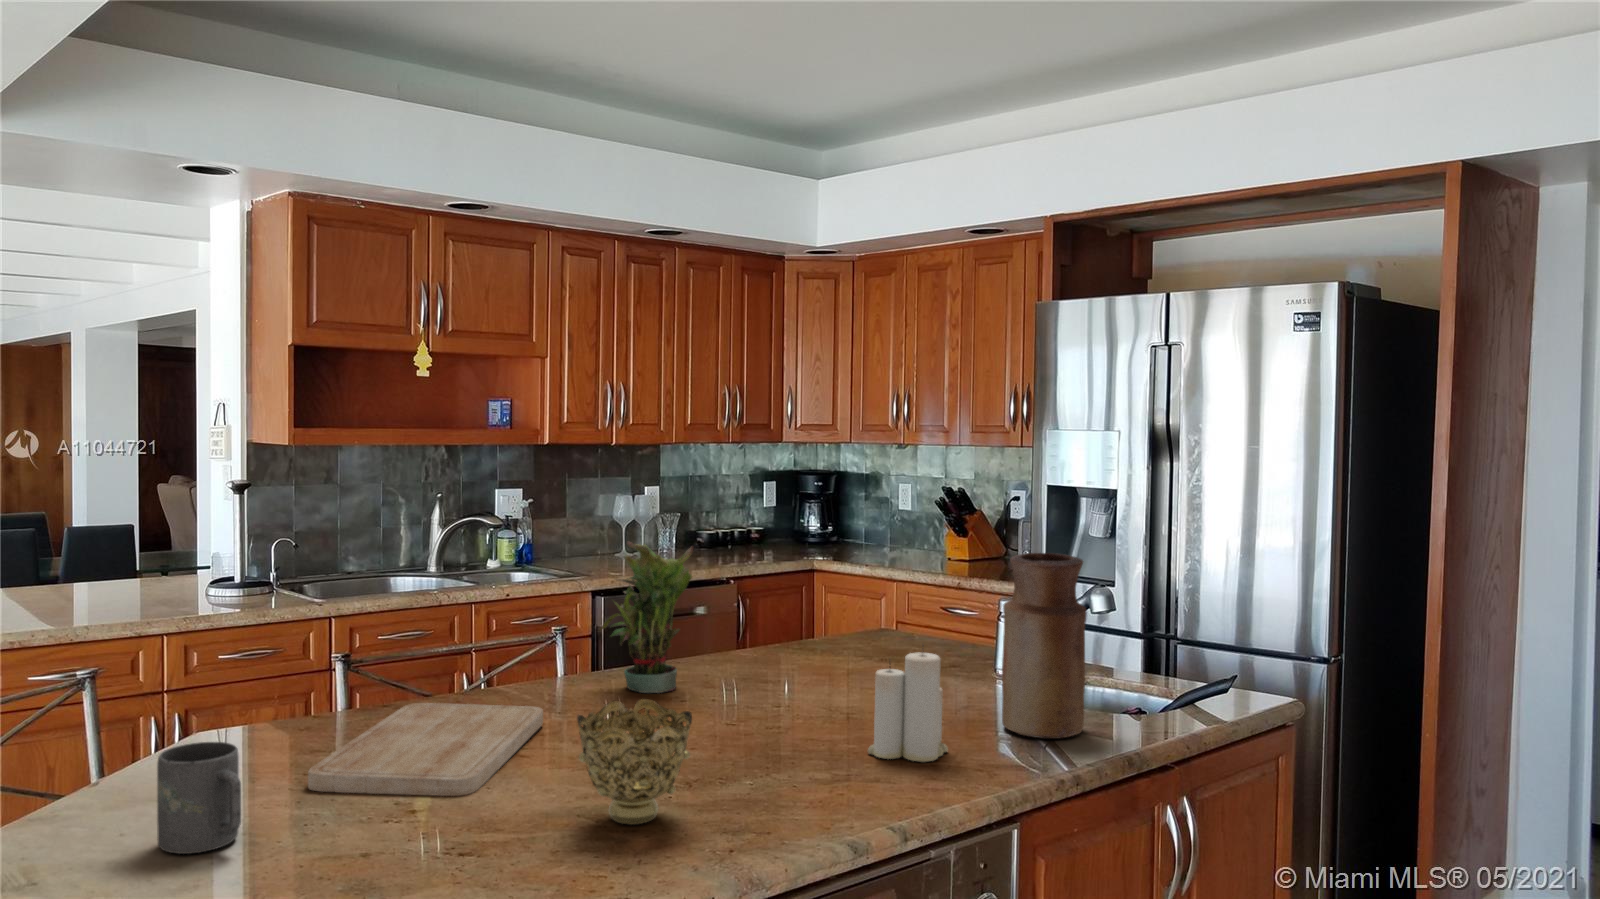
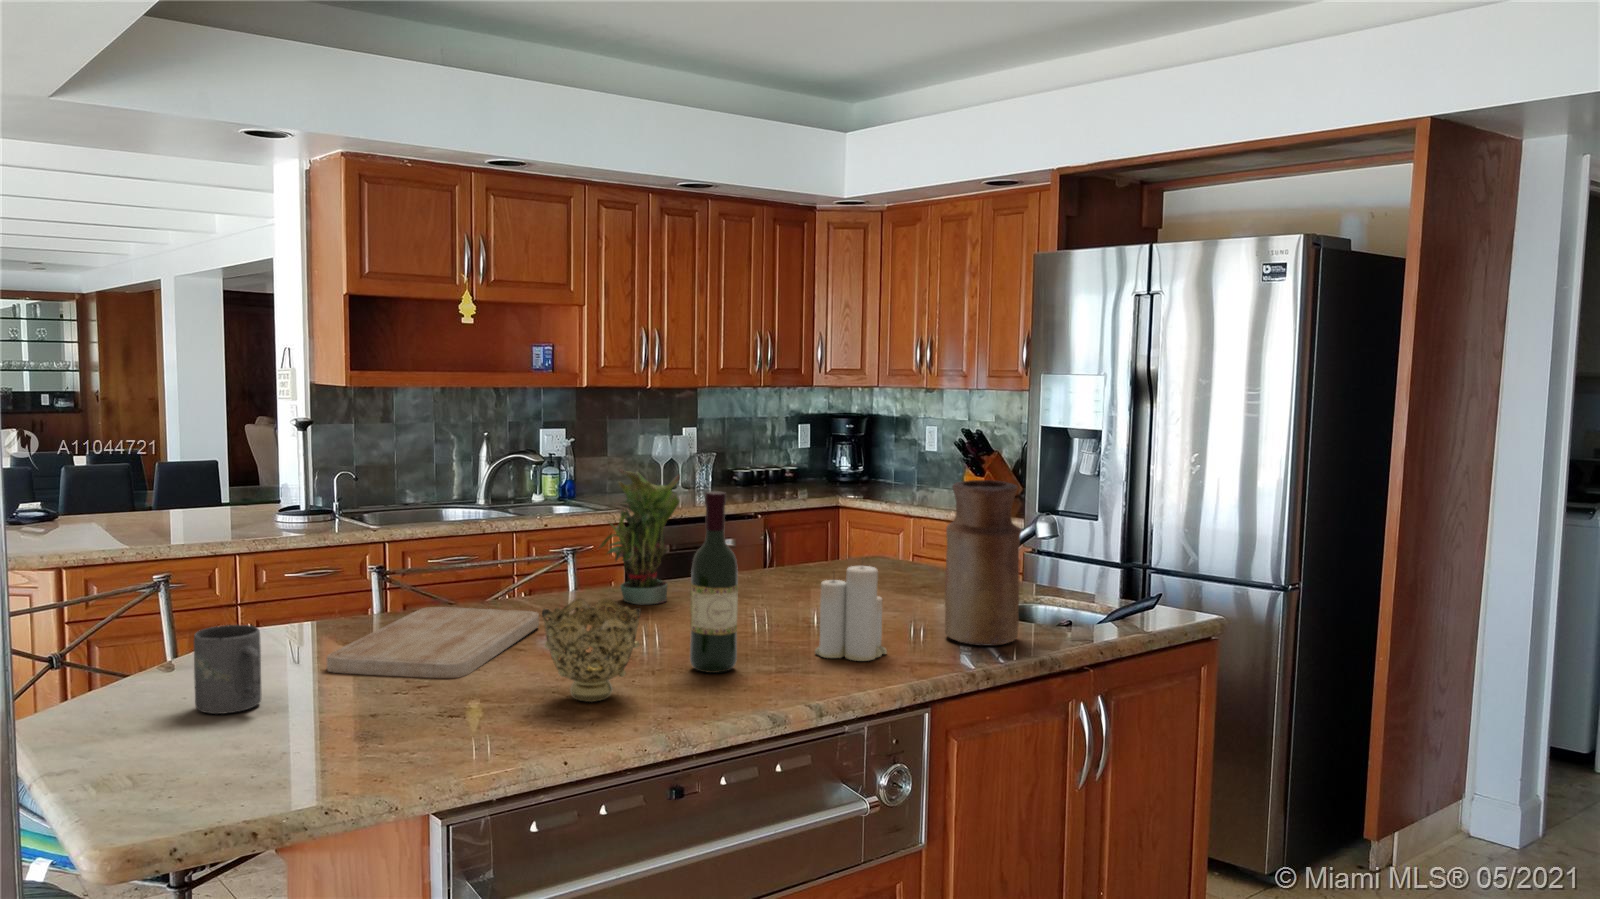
wine bottle: none [735,572,789,781] -> present [690,491,738,673]

